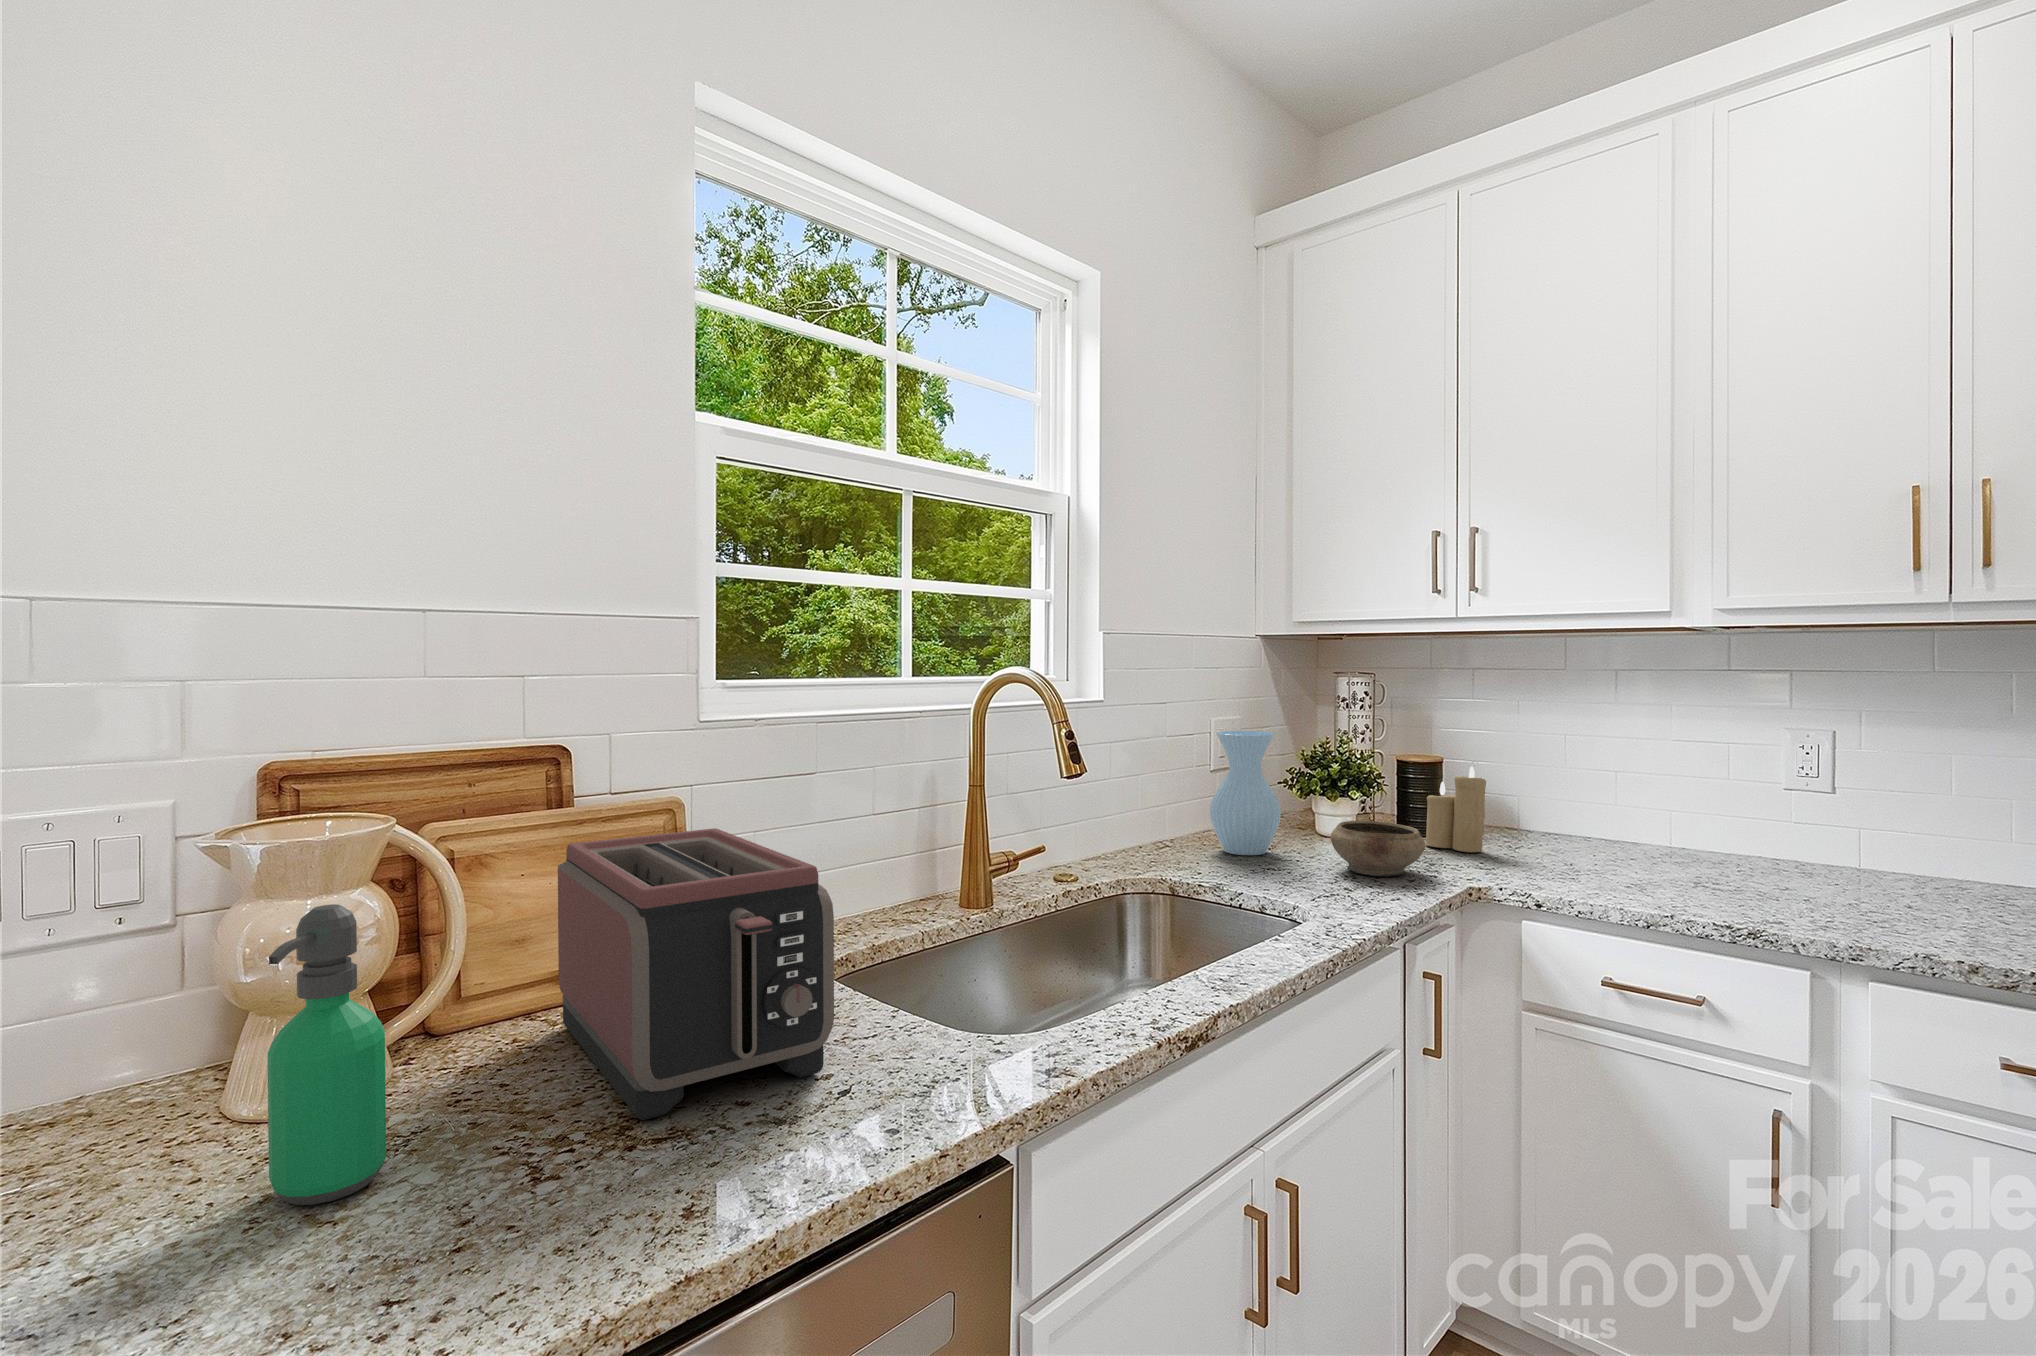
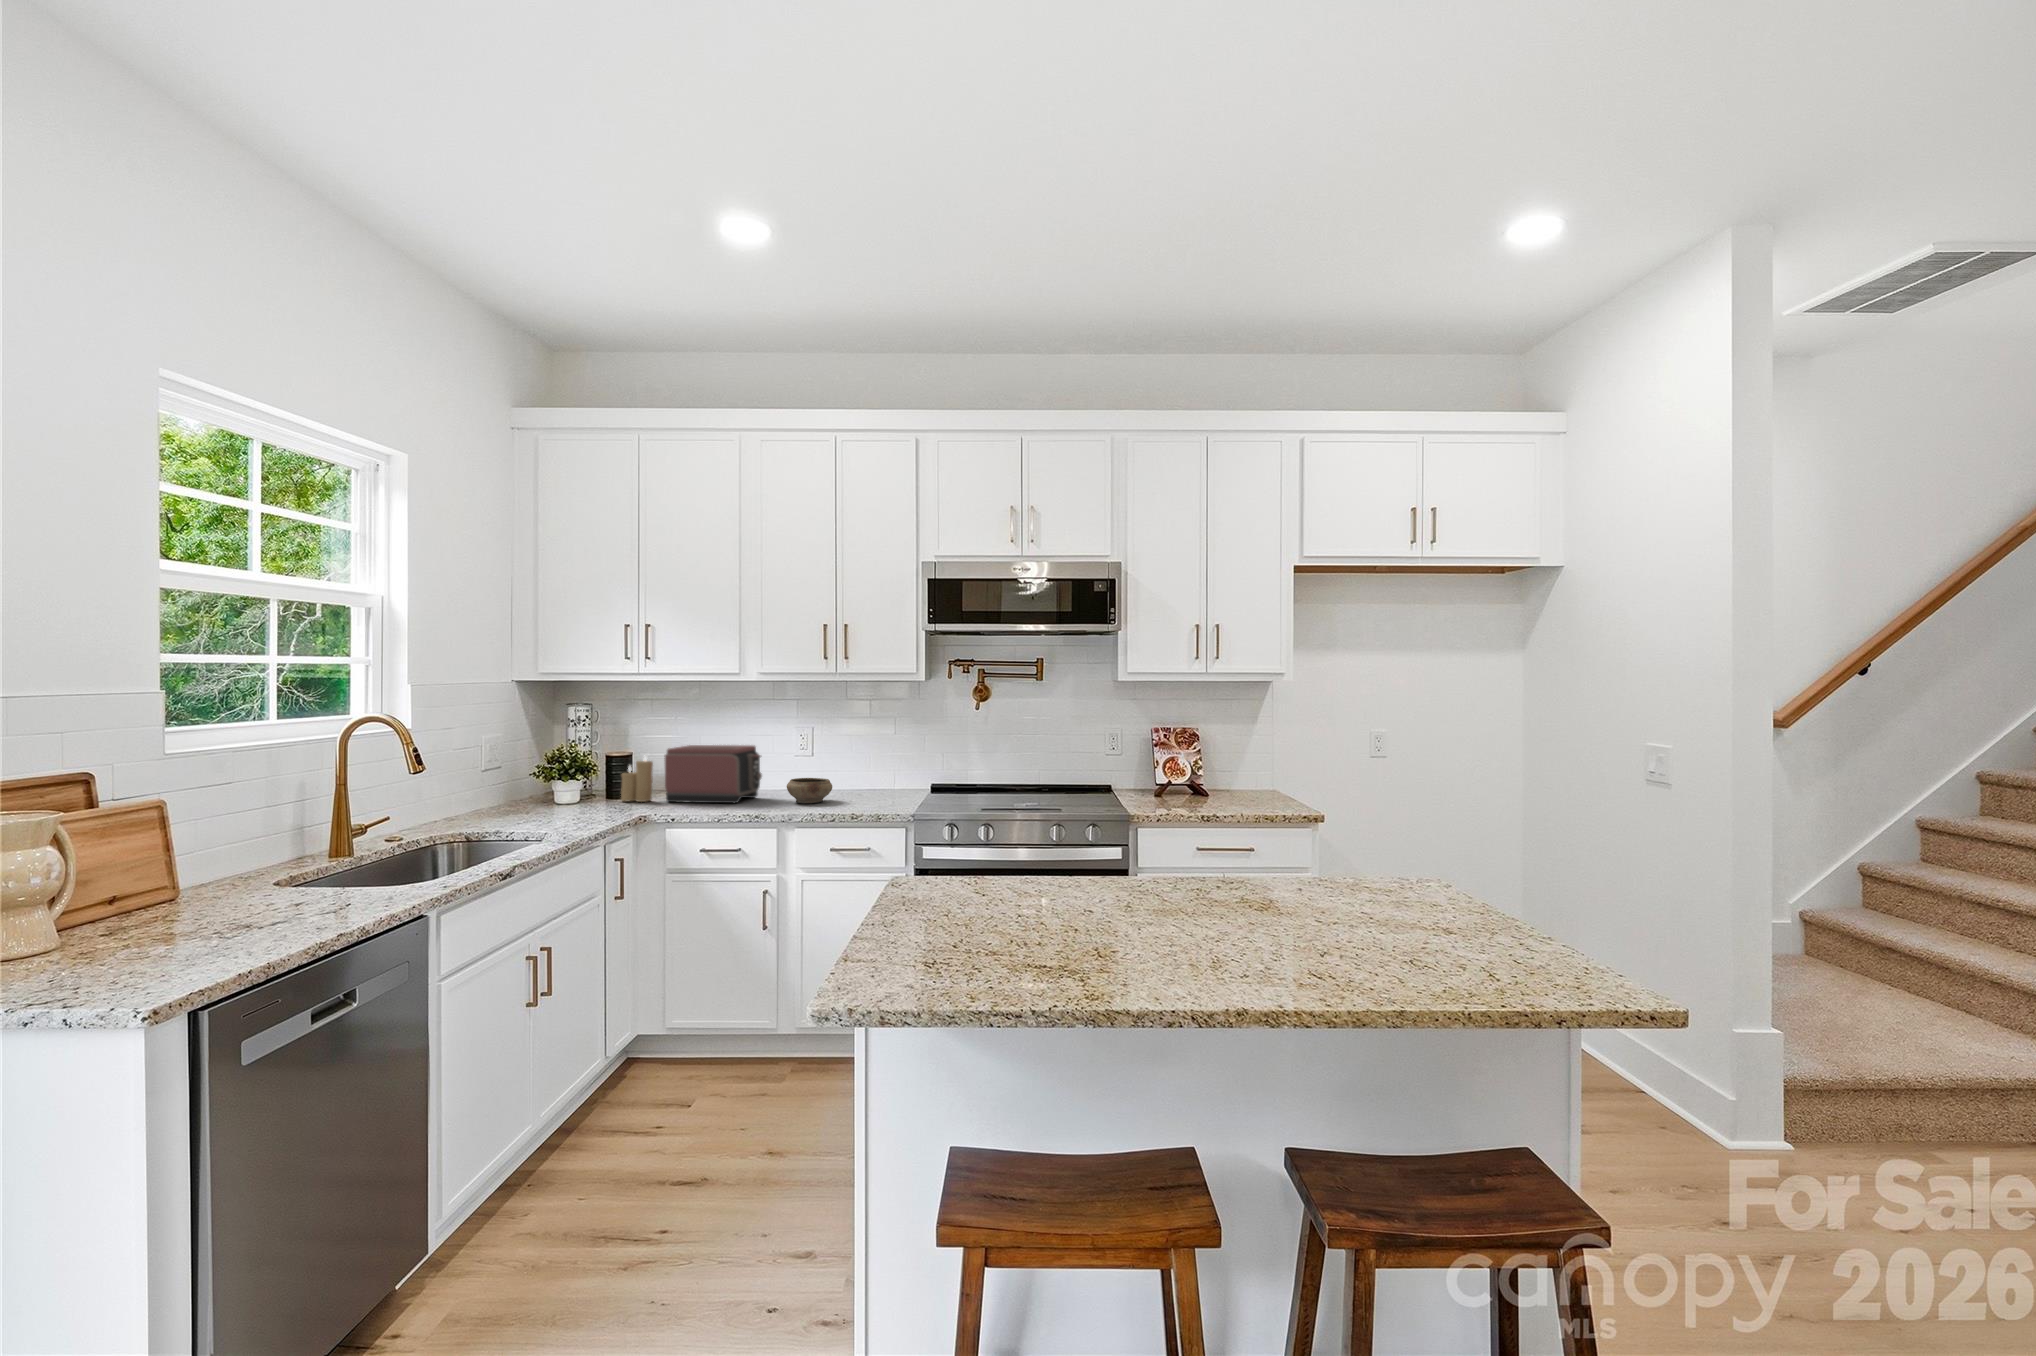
vase: present [1210,731,1281,855] -> none [486,743,533,817]
ceramic bowl: present [1330,821,1425,876] -> present [787,778,832,804]
toaster: present [558,828,834,1120] -> present [664,745,762,803]
soap dispenser: present [267,904,386,1205] -> none [74,838,132,963]

